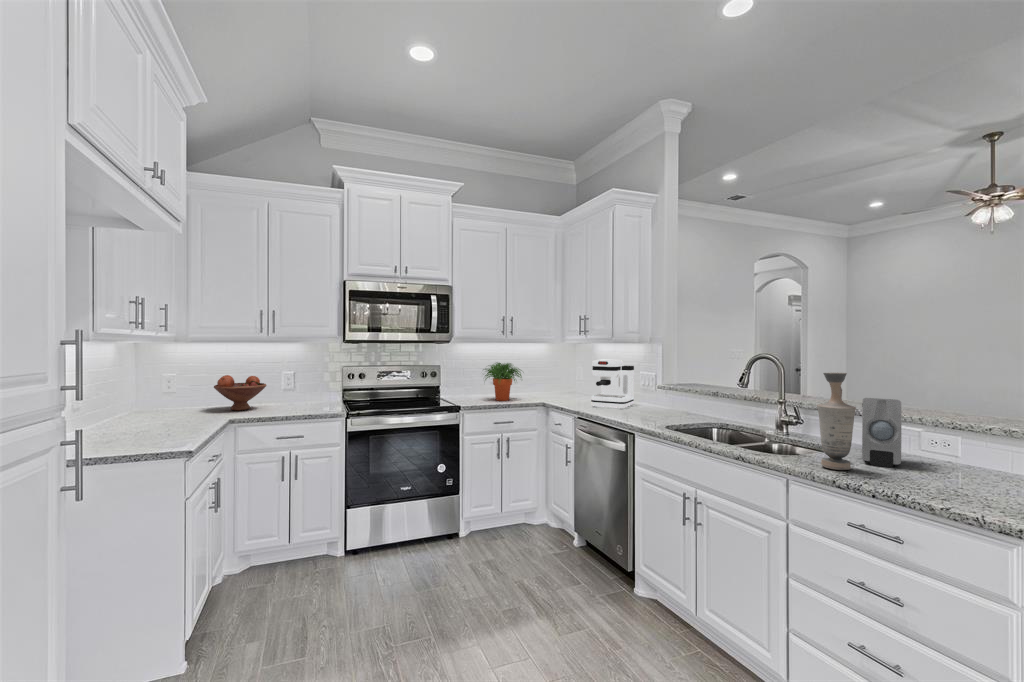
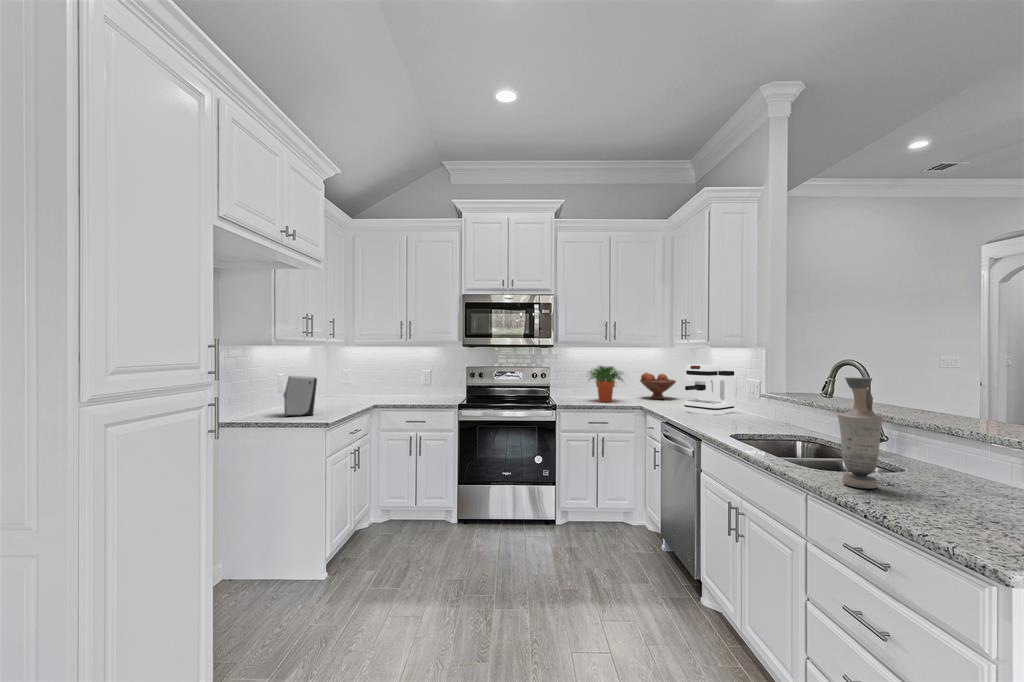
fruit bowl: present [214,375,266,410] -> present [640,373,676,399]
soap dispenser: present [862,398,902,467] -> present [284,376,317,416]

